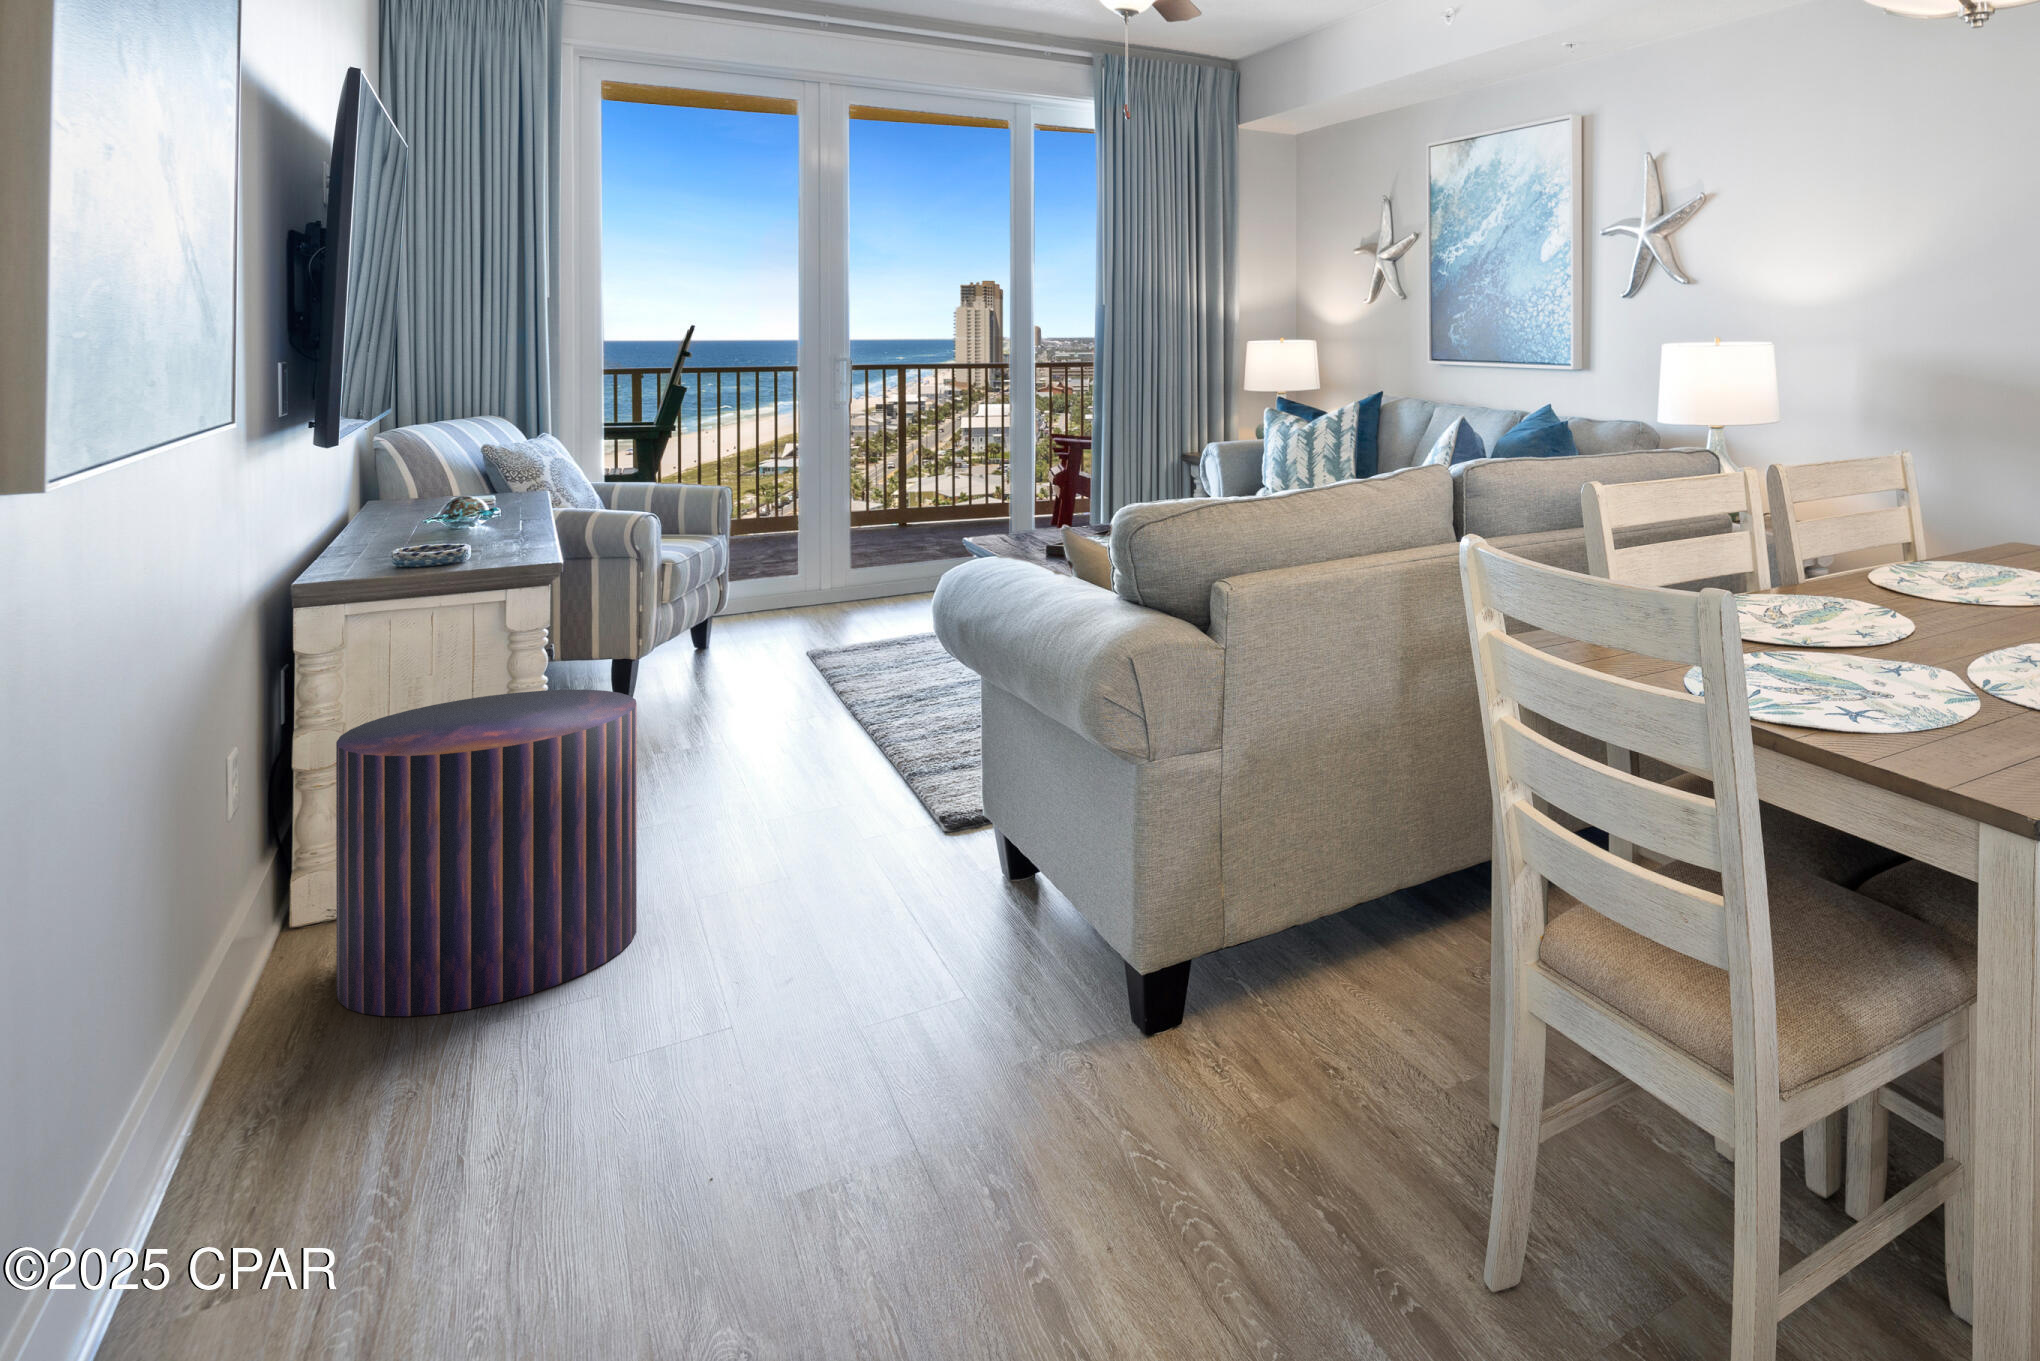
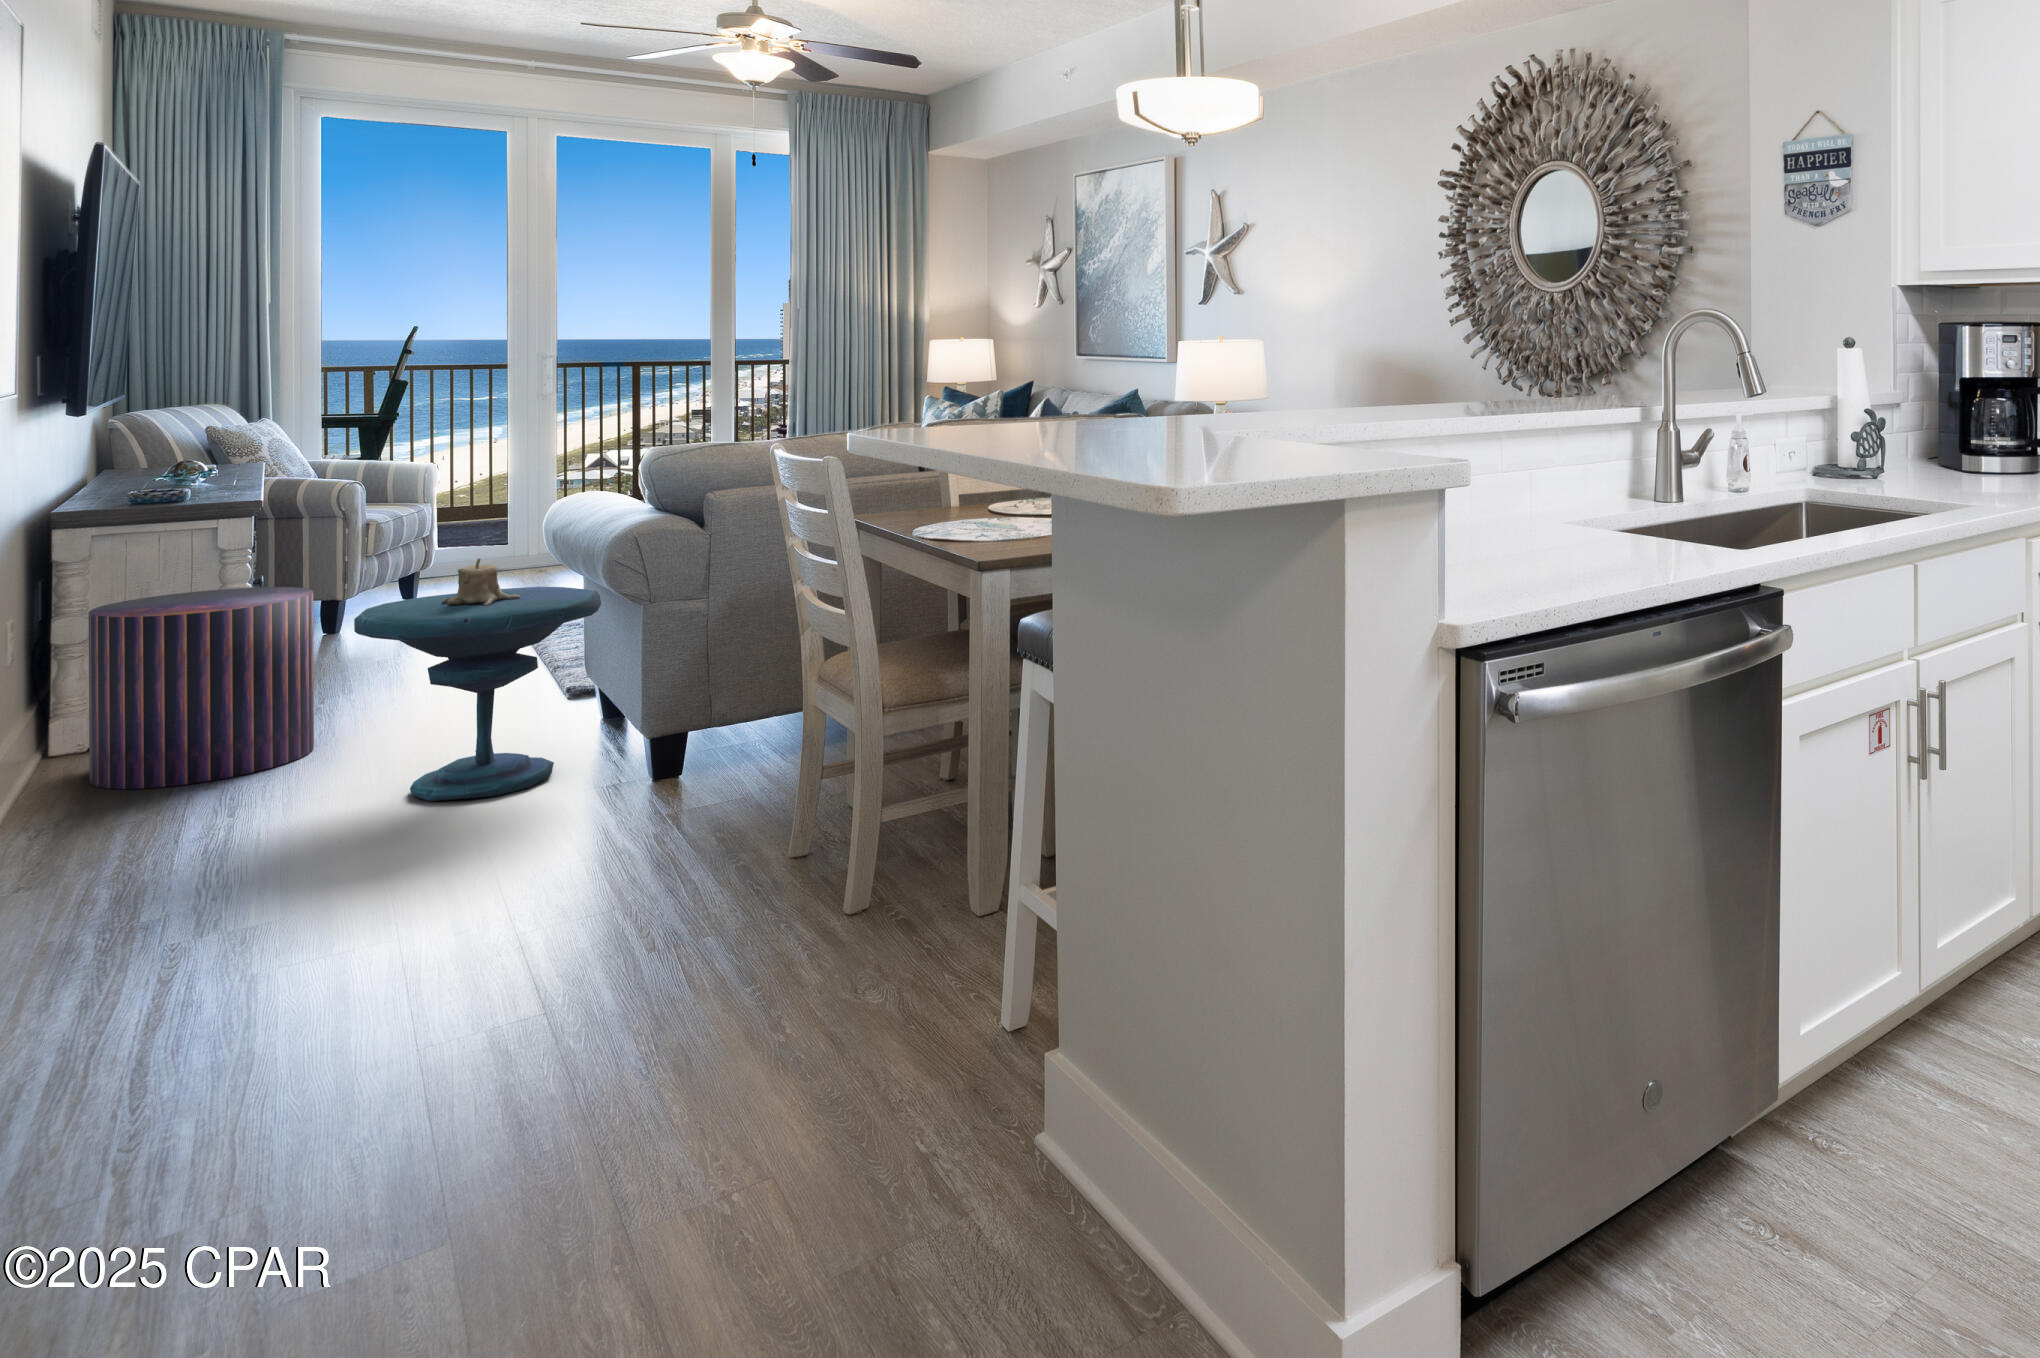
side table: none [716,678,1058,1073] -> present [354,558,601,801]

